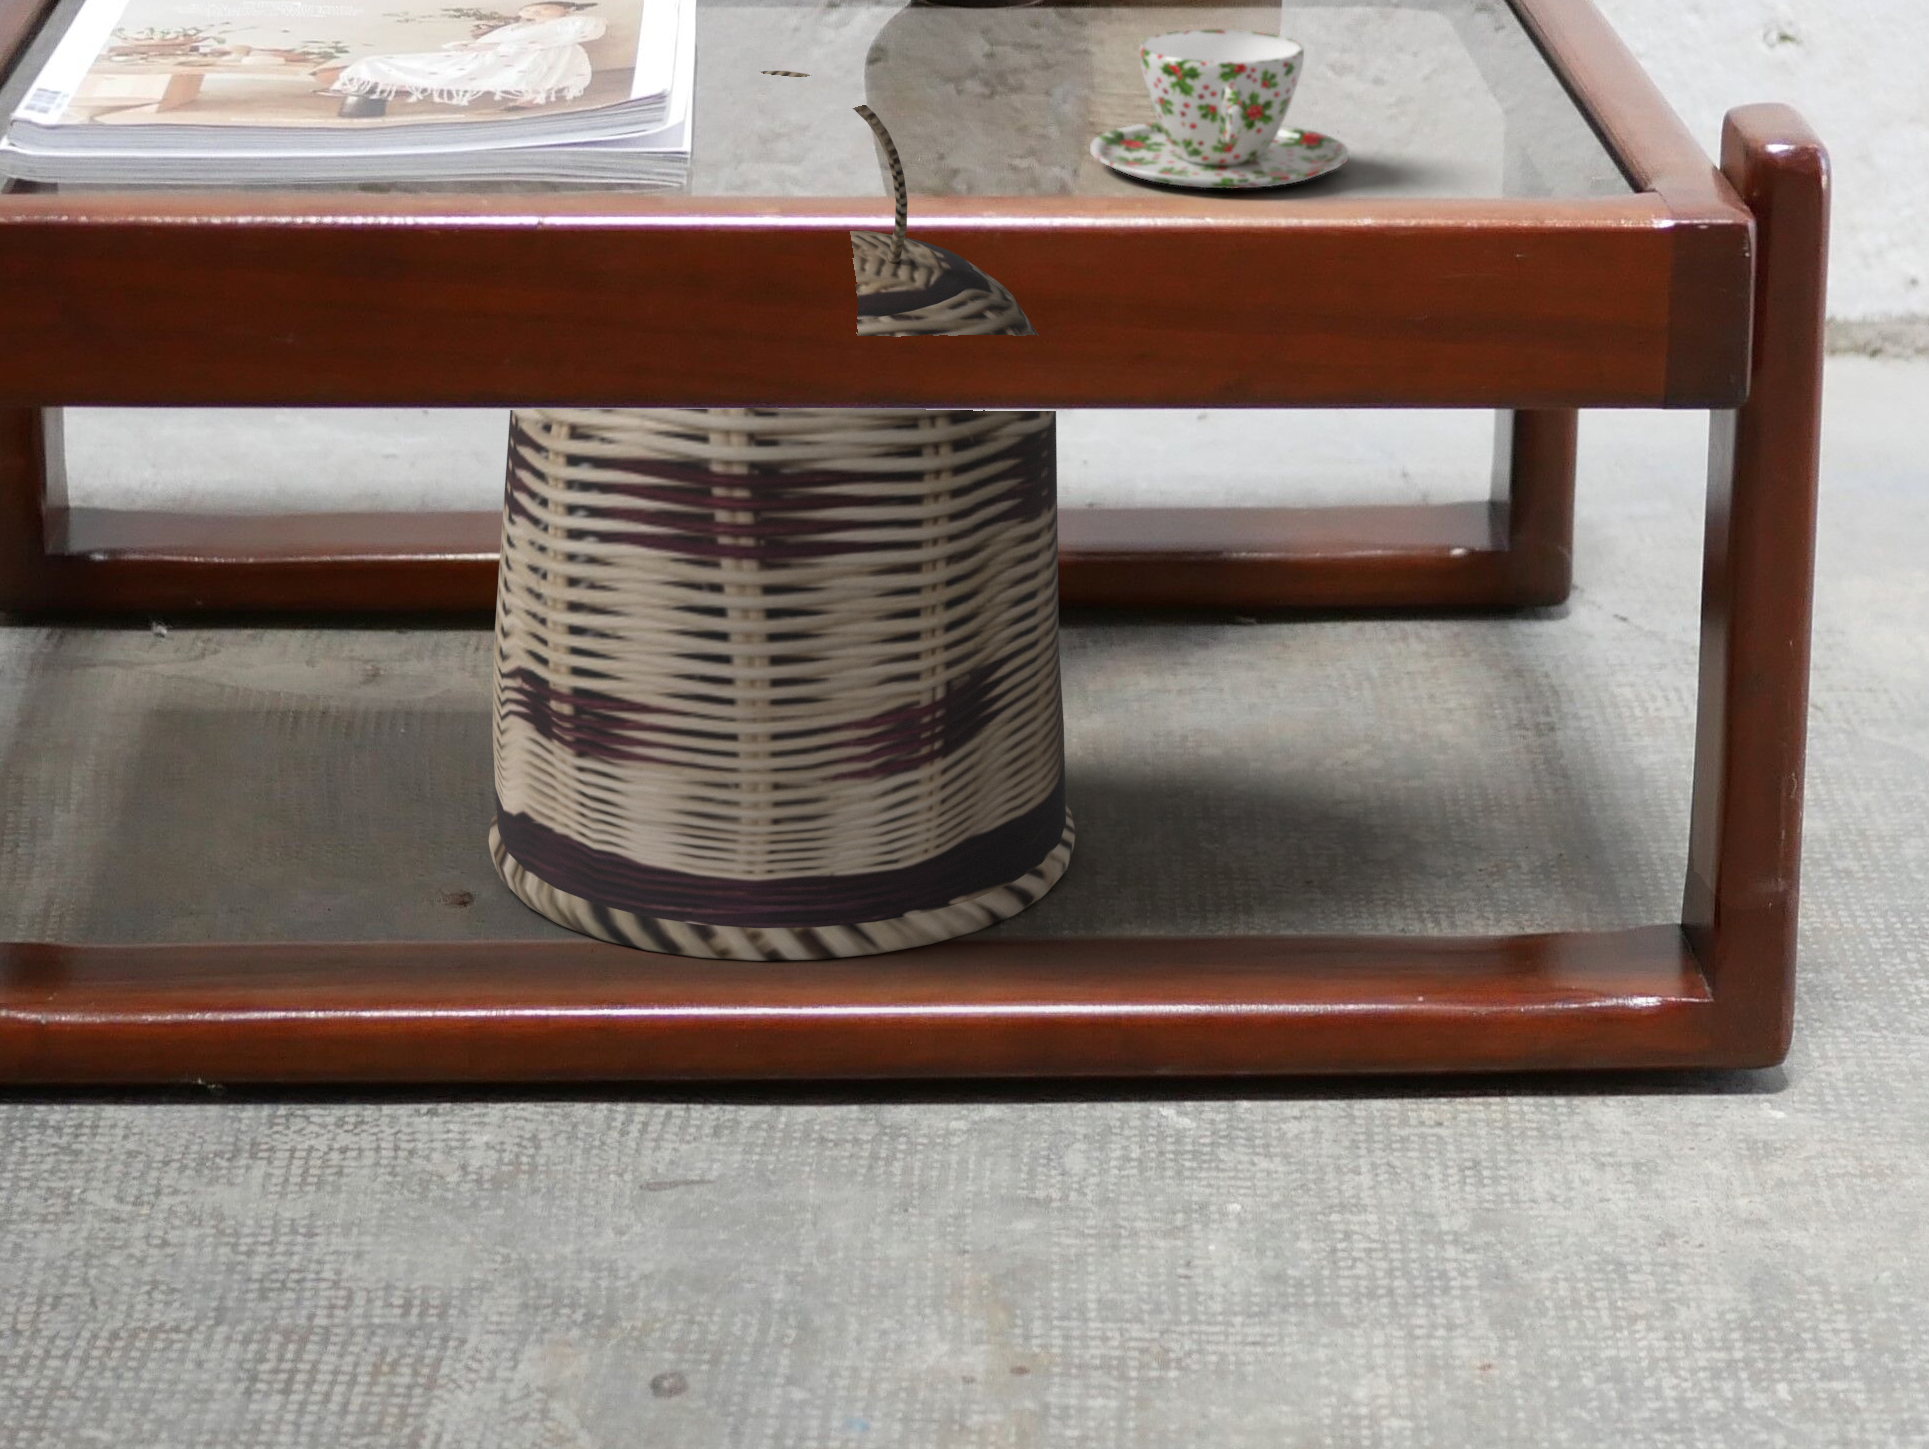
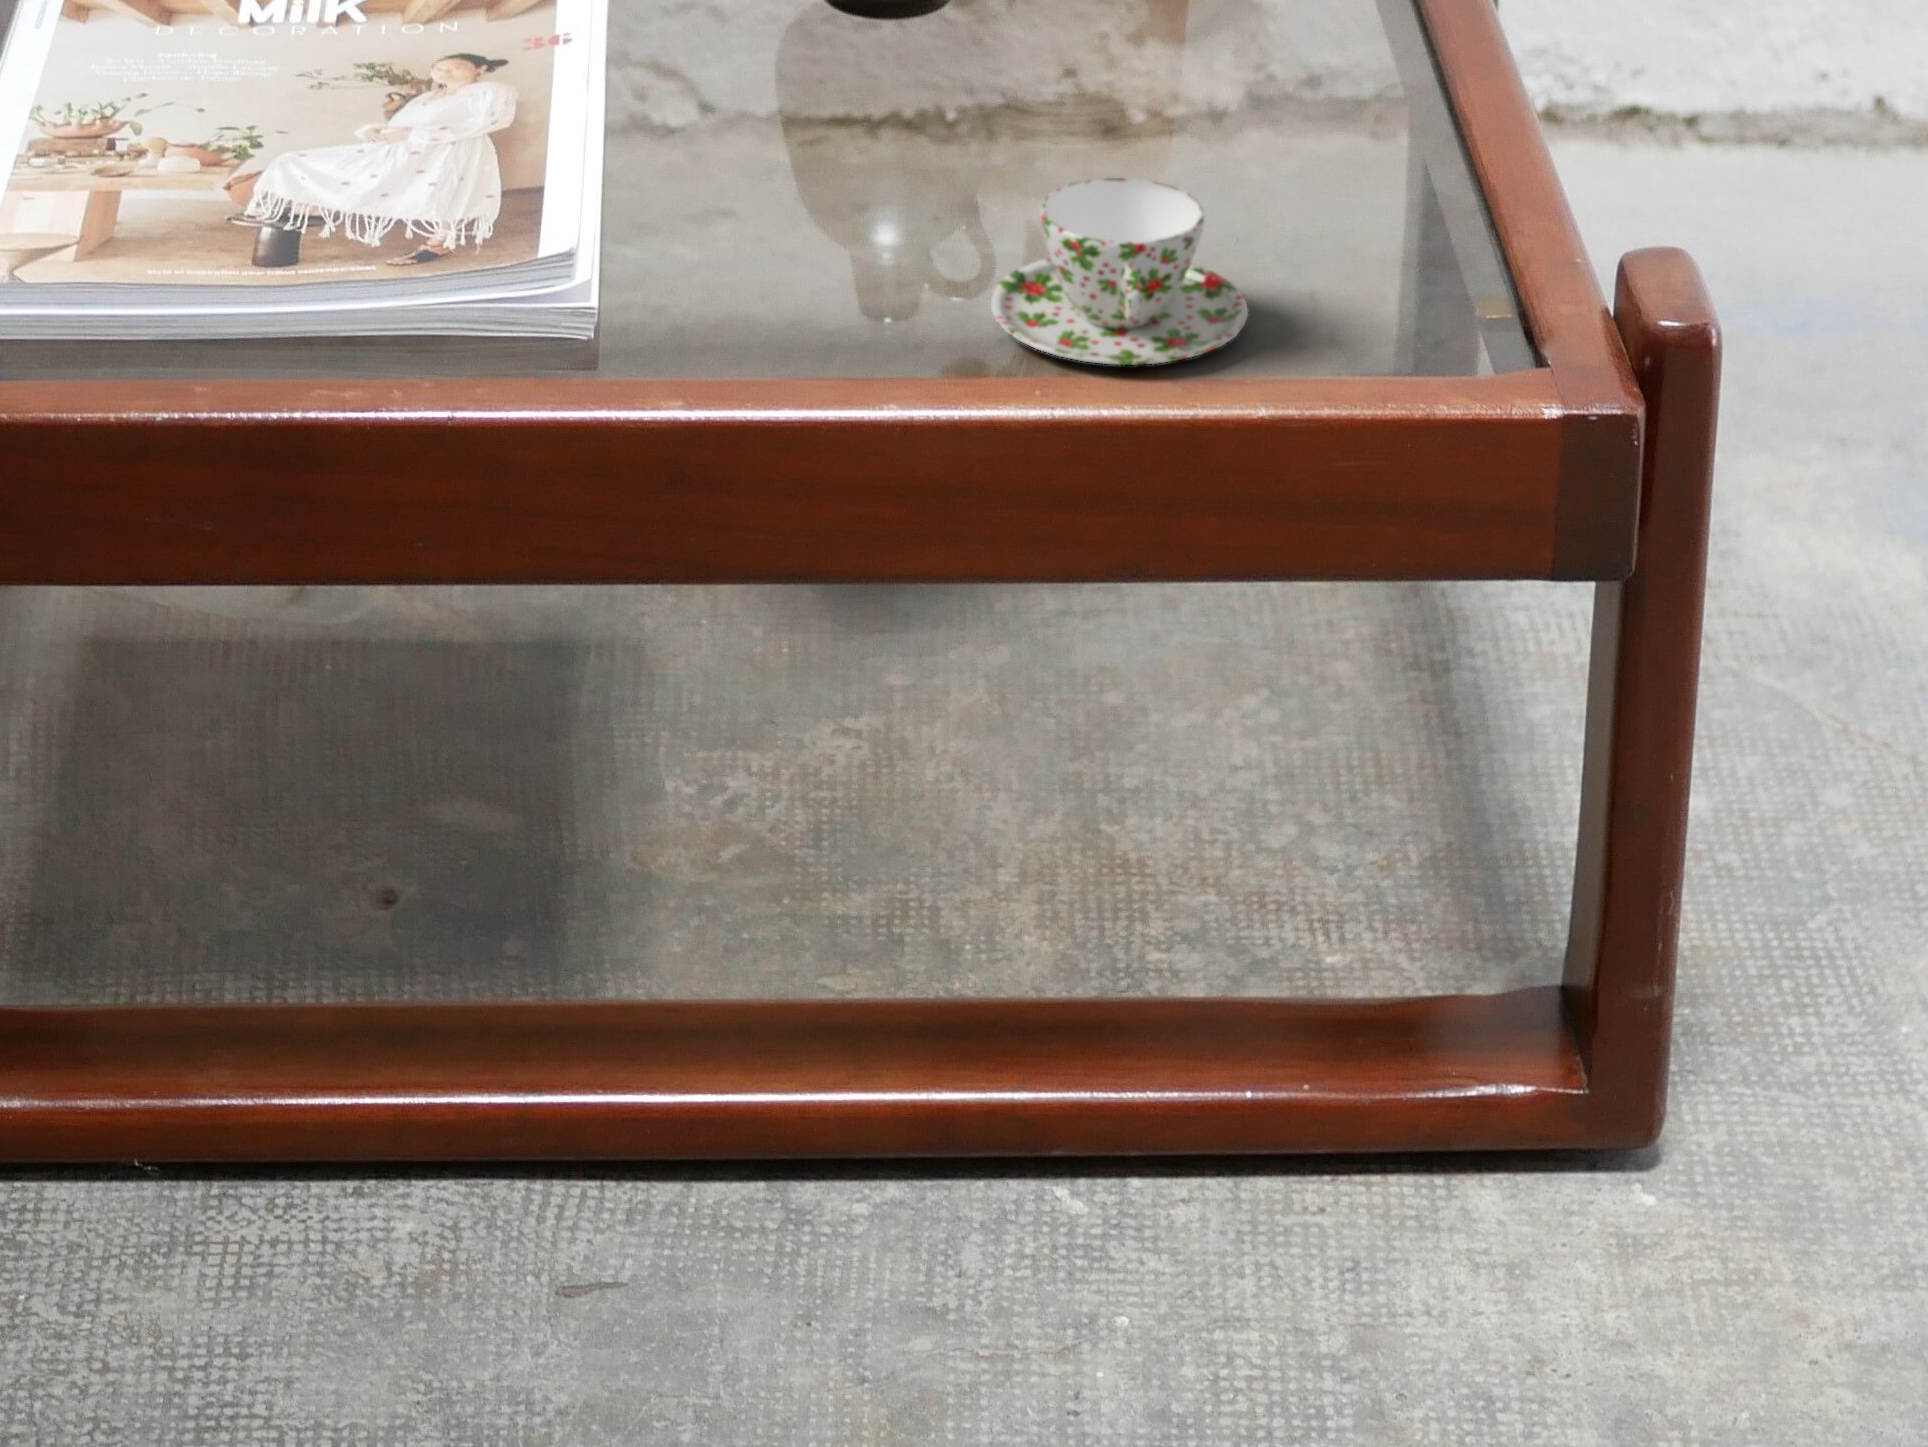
basket: present [489,71,1075,961] -> none [409,147,977,1014]

